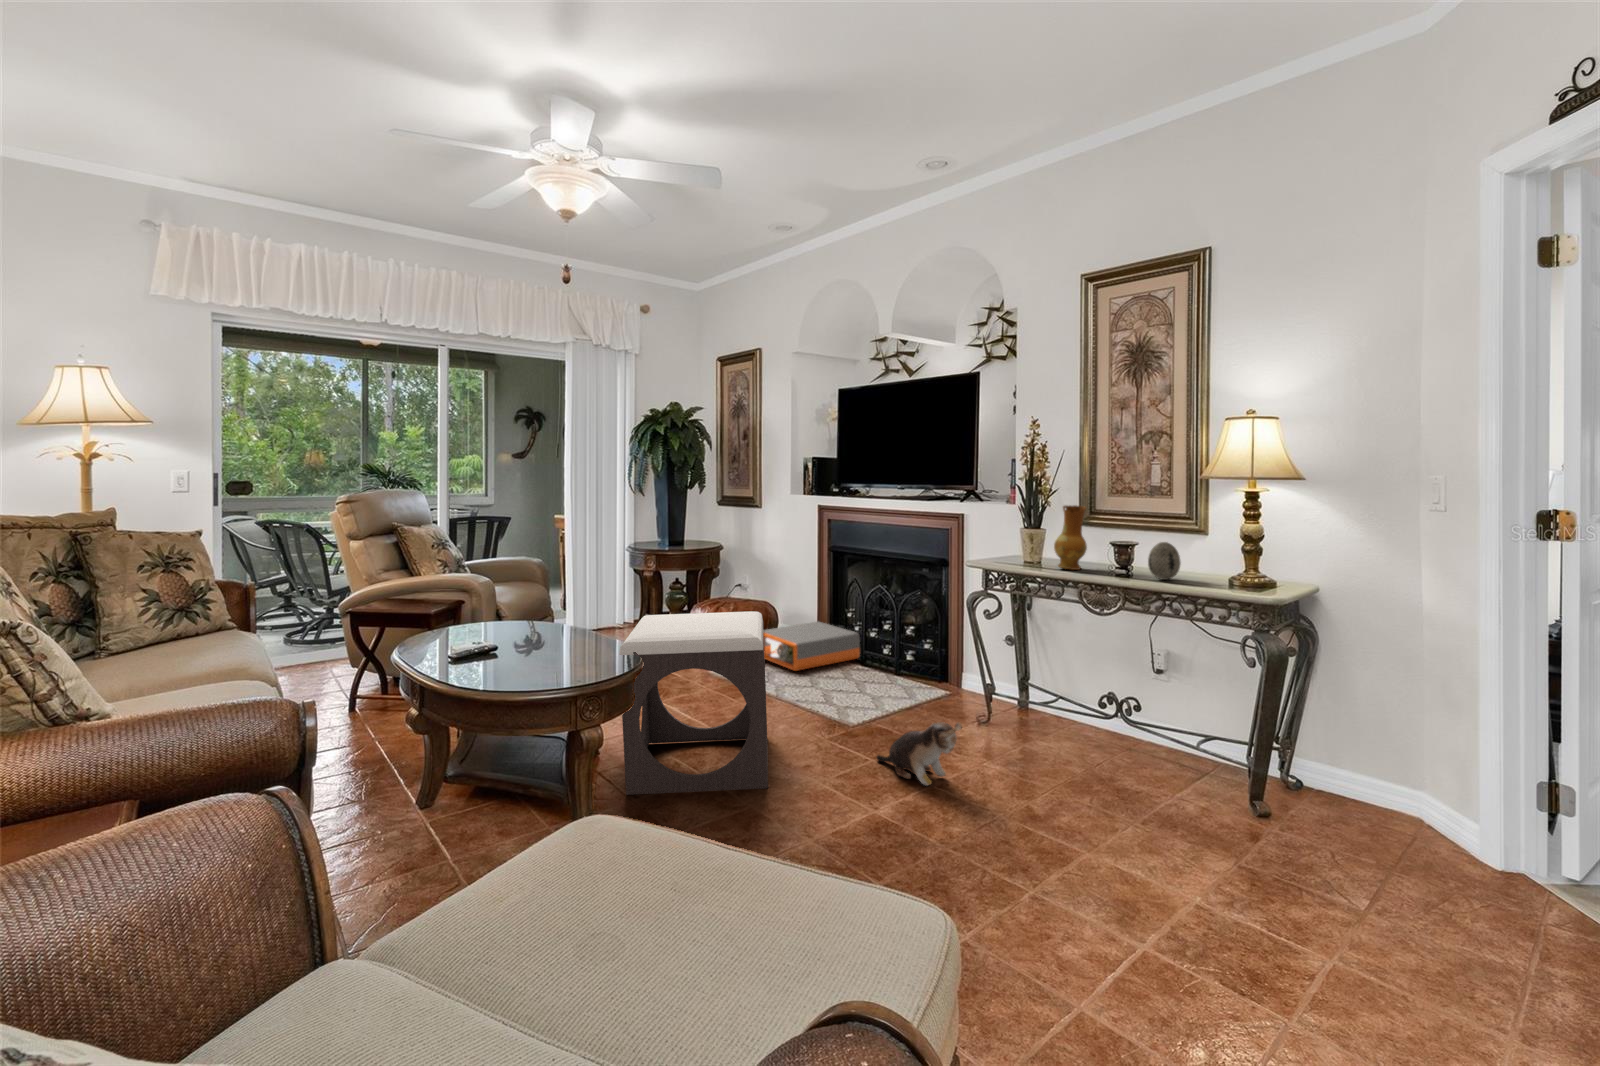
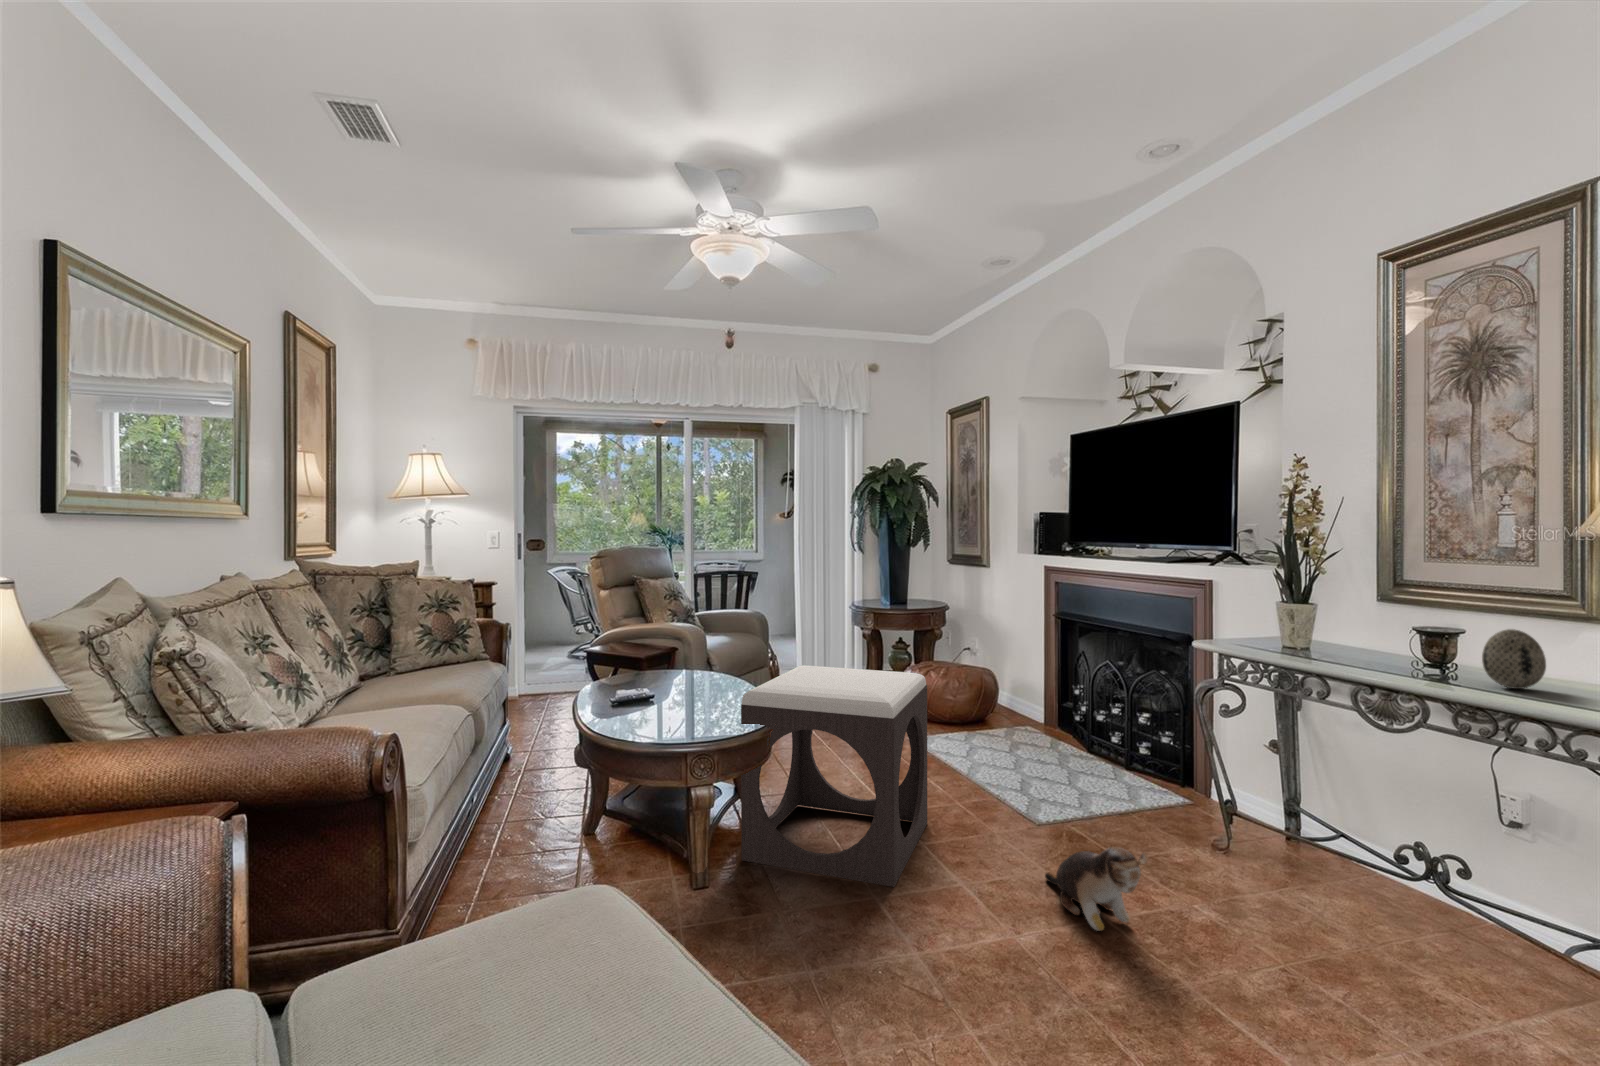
ceramic jug: present [1054,505,1087,570] -> none [1327,569,1381,661]
storage box: present [764,622,860,671] -> none [965,695,1086,749]

